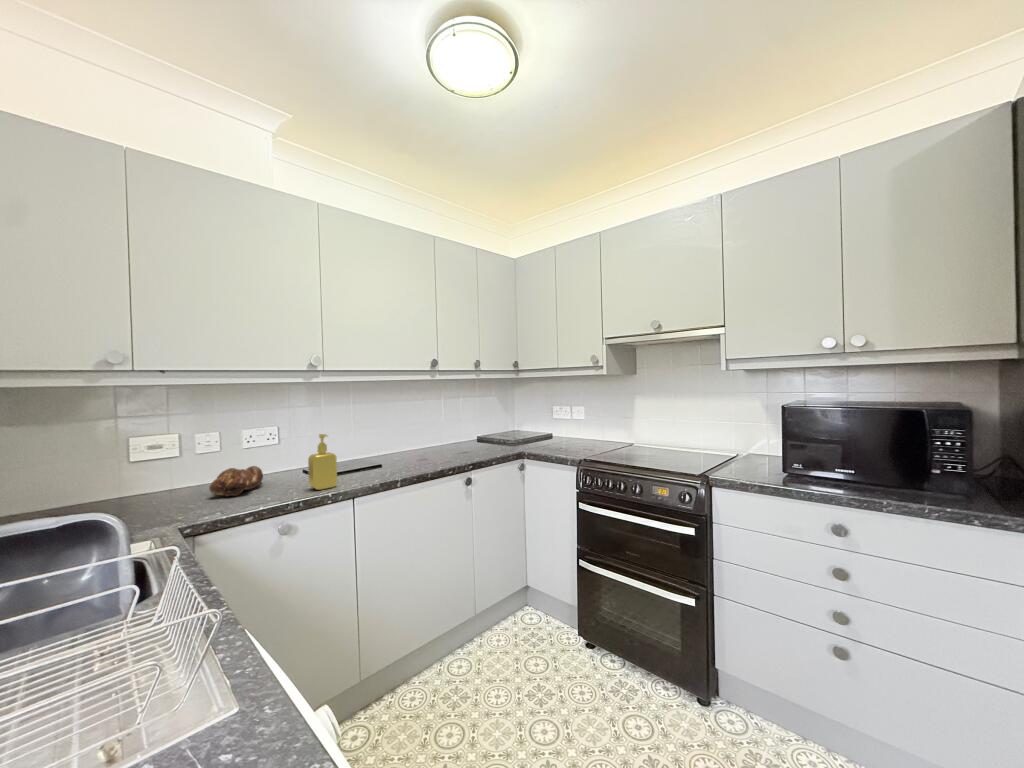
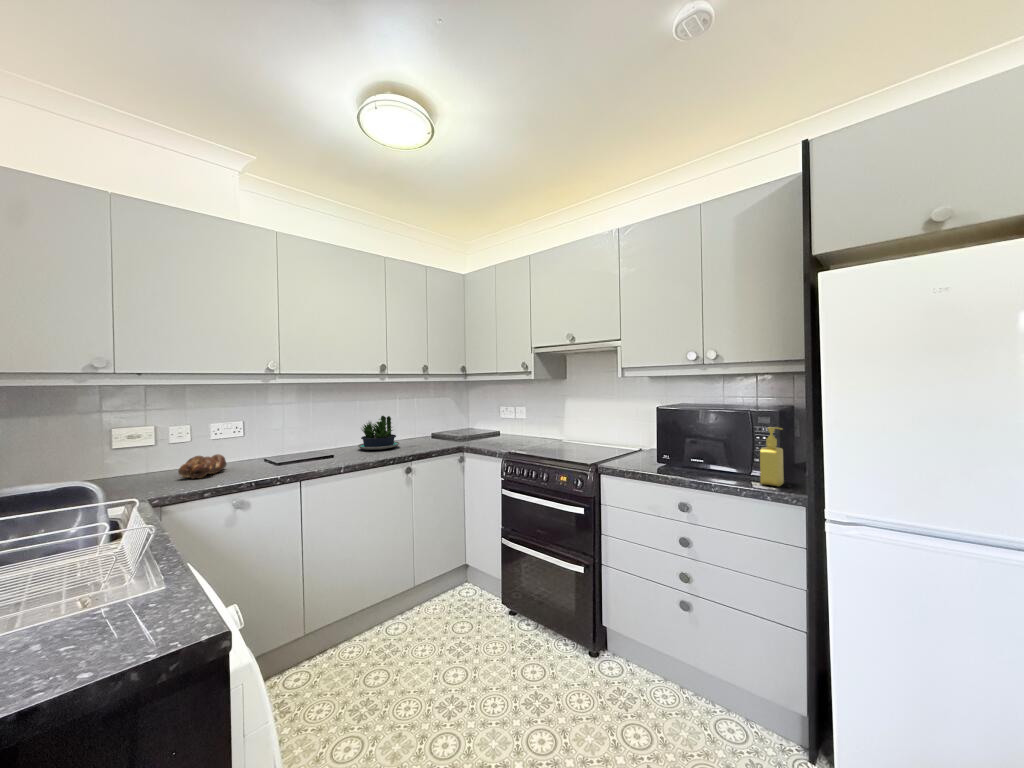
potted plant: none [405,418,451,457] -> present [358,416,400,450]
soap dispenser: present [308,434,337,490] -> present [760,427,784,487]

